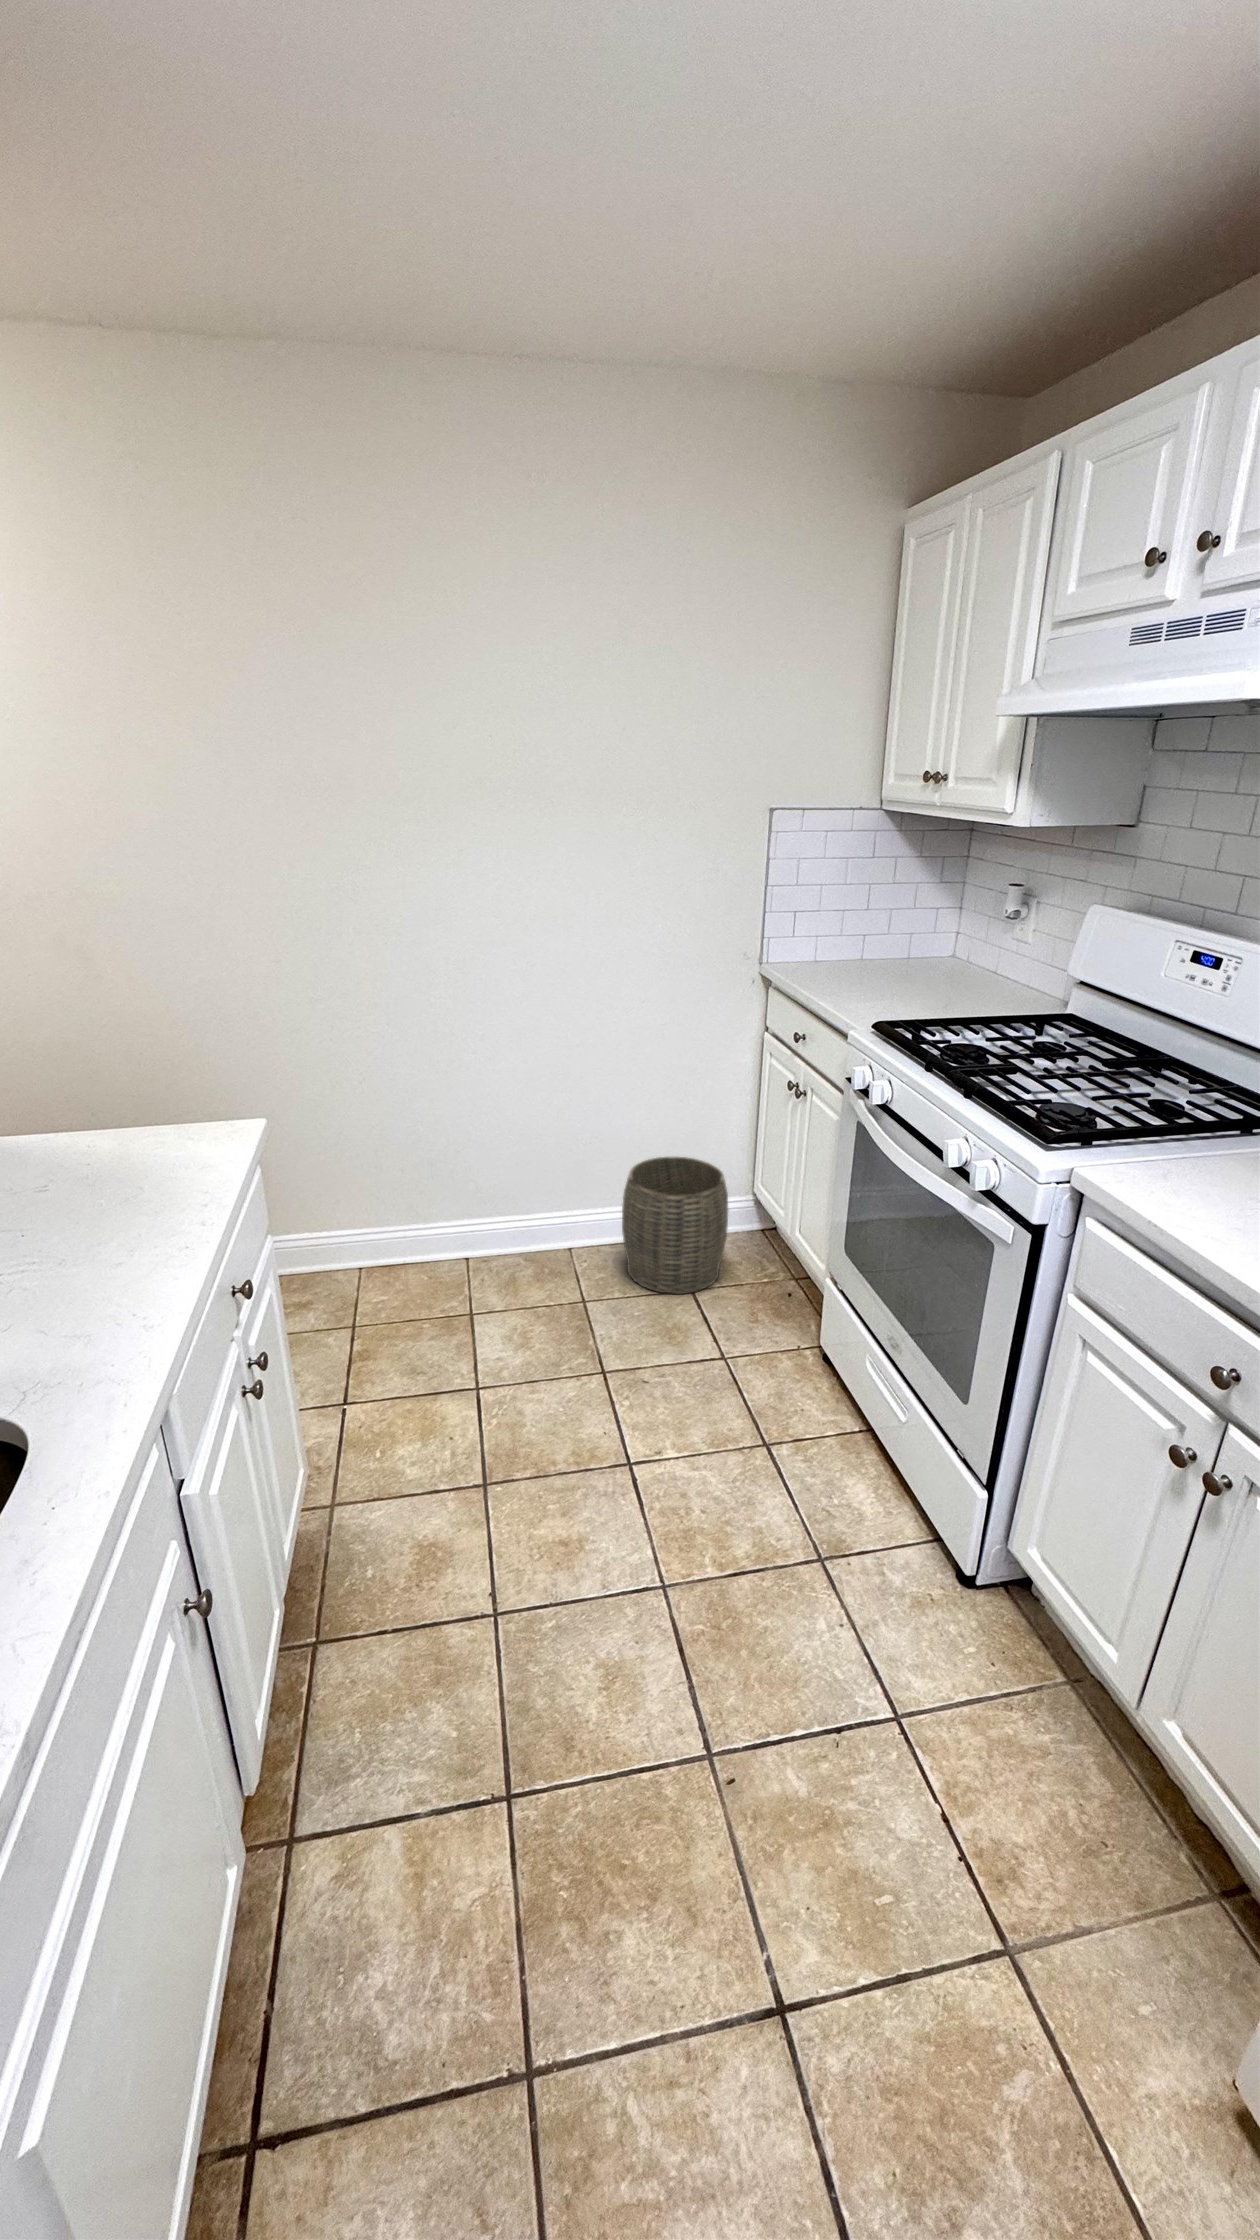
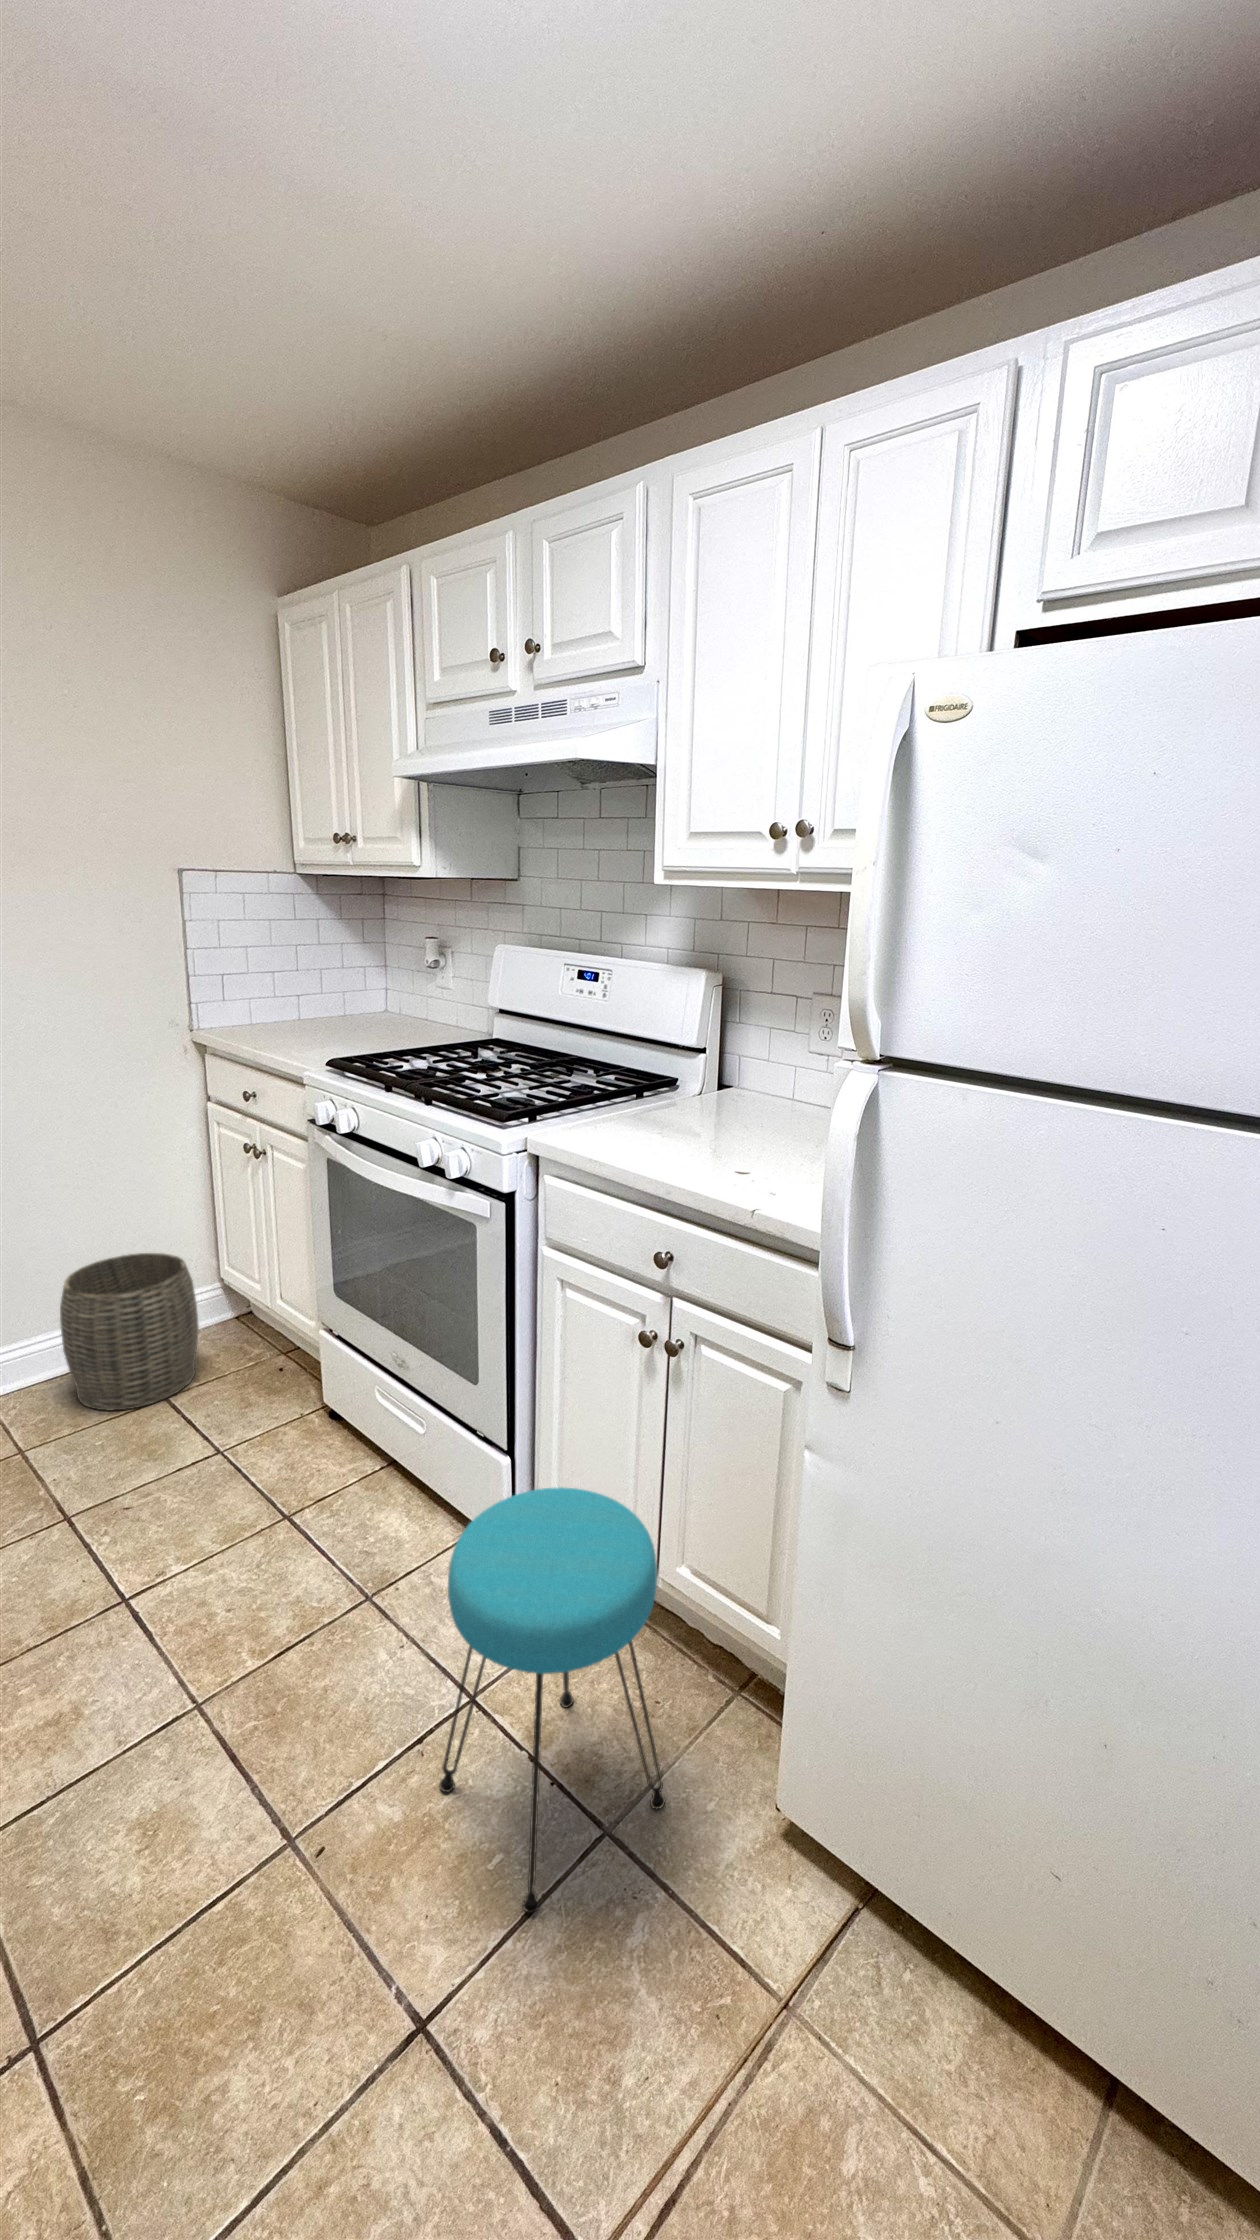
stool: none [847,1561,1128,1977] -> present [439,1487,665,1913]

